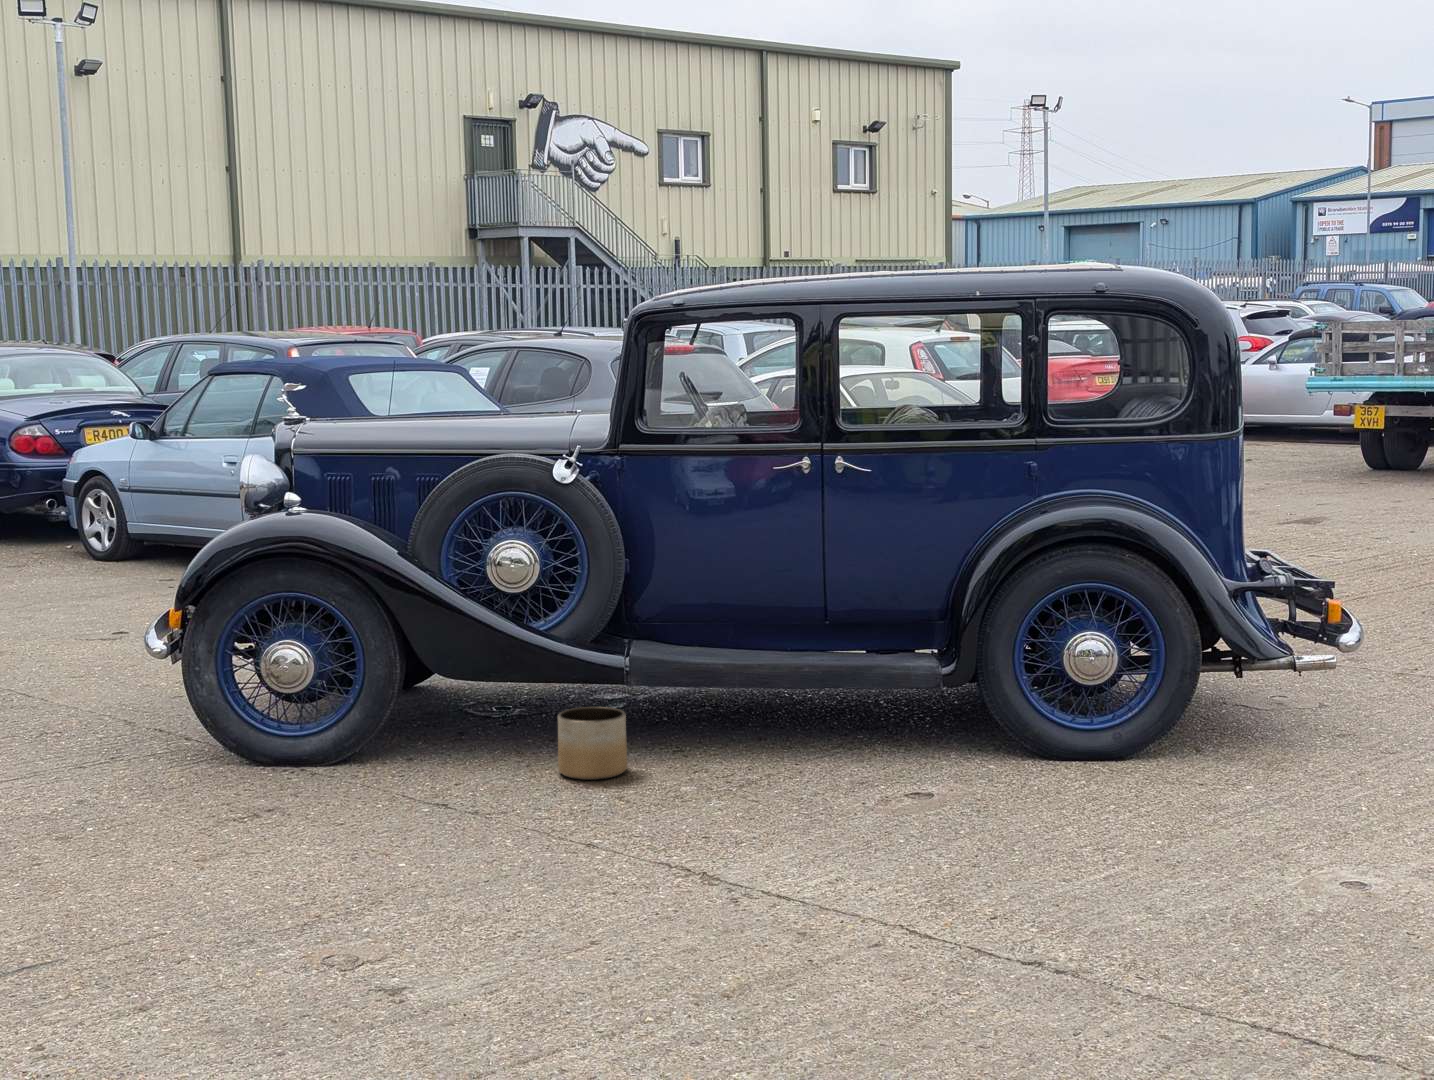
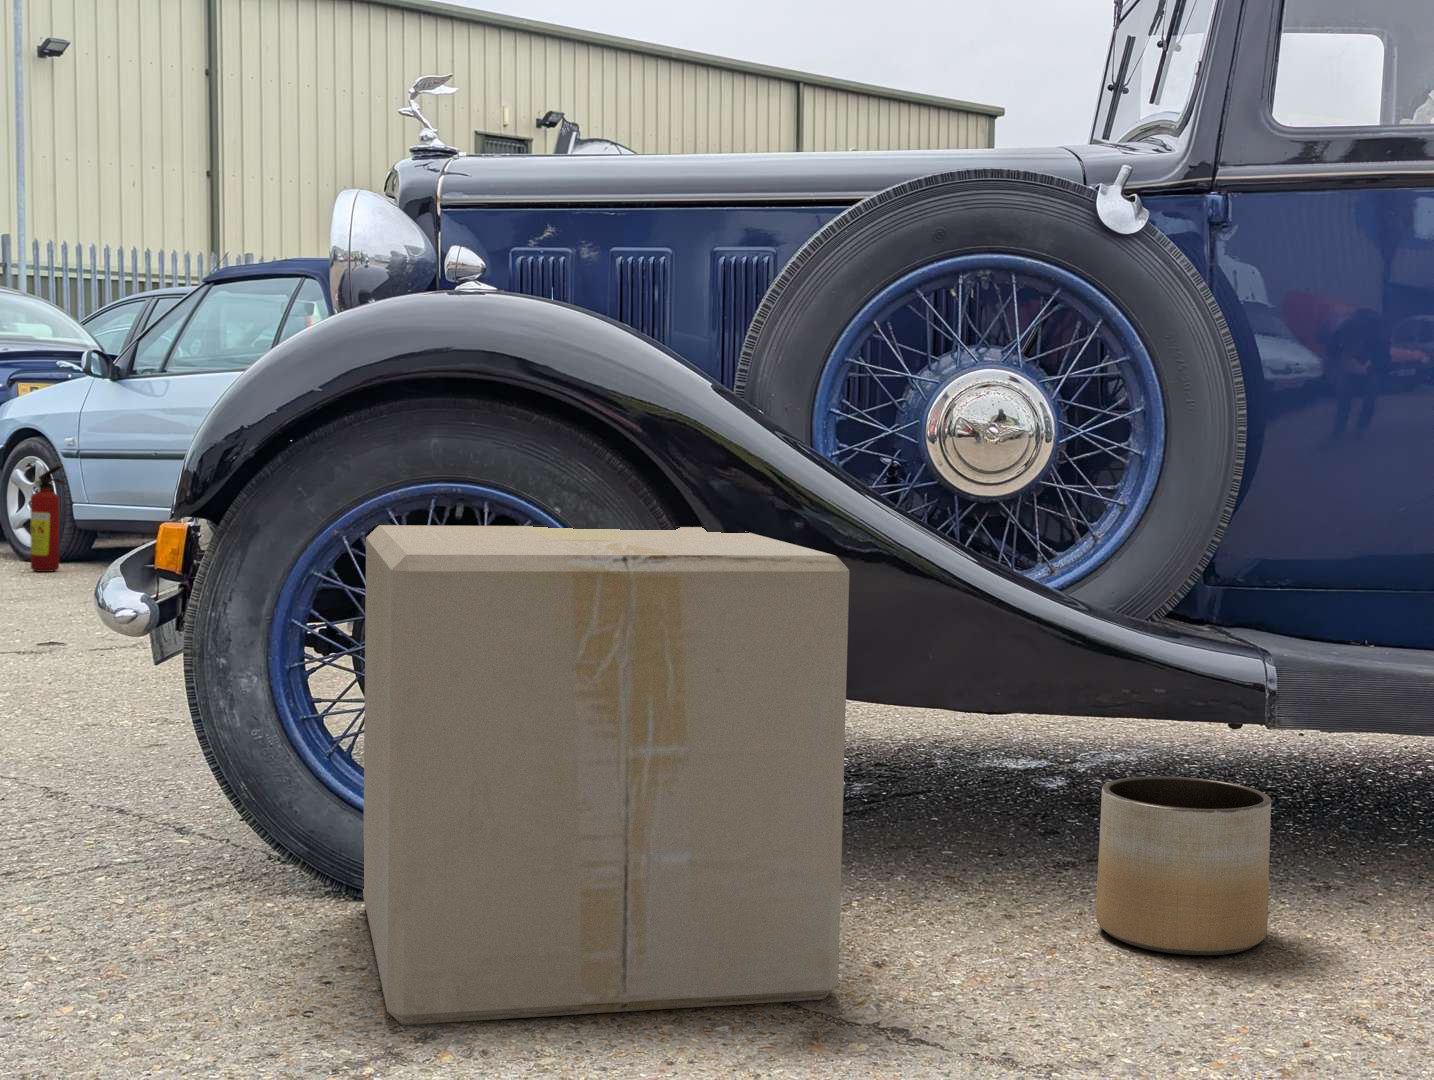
fire extinguisher: none [100,496,122,568] -> present [31,465,64,572]
cardboard box: none [247,605,430,810] -> present [363,525,849,1025]

